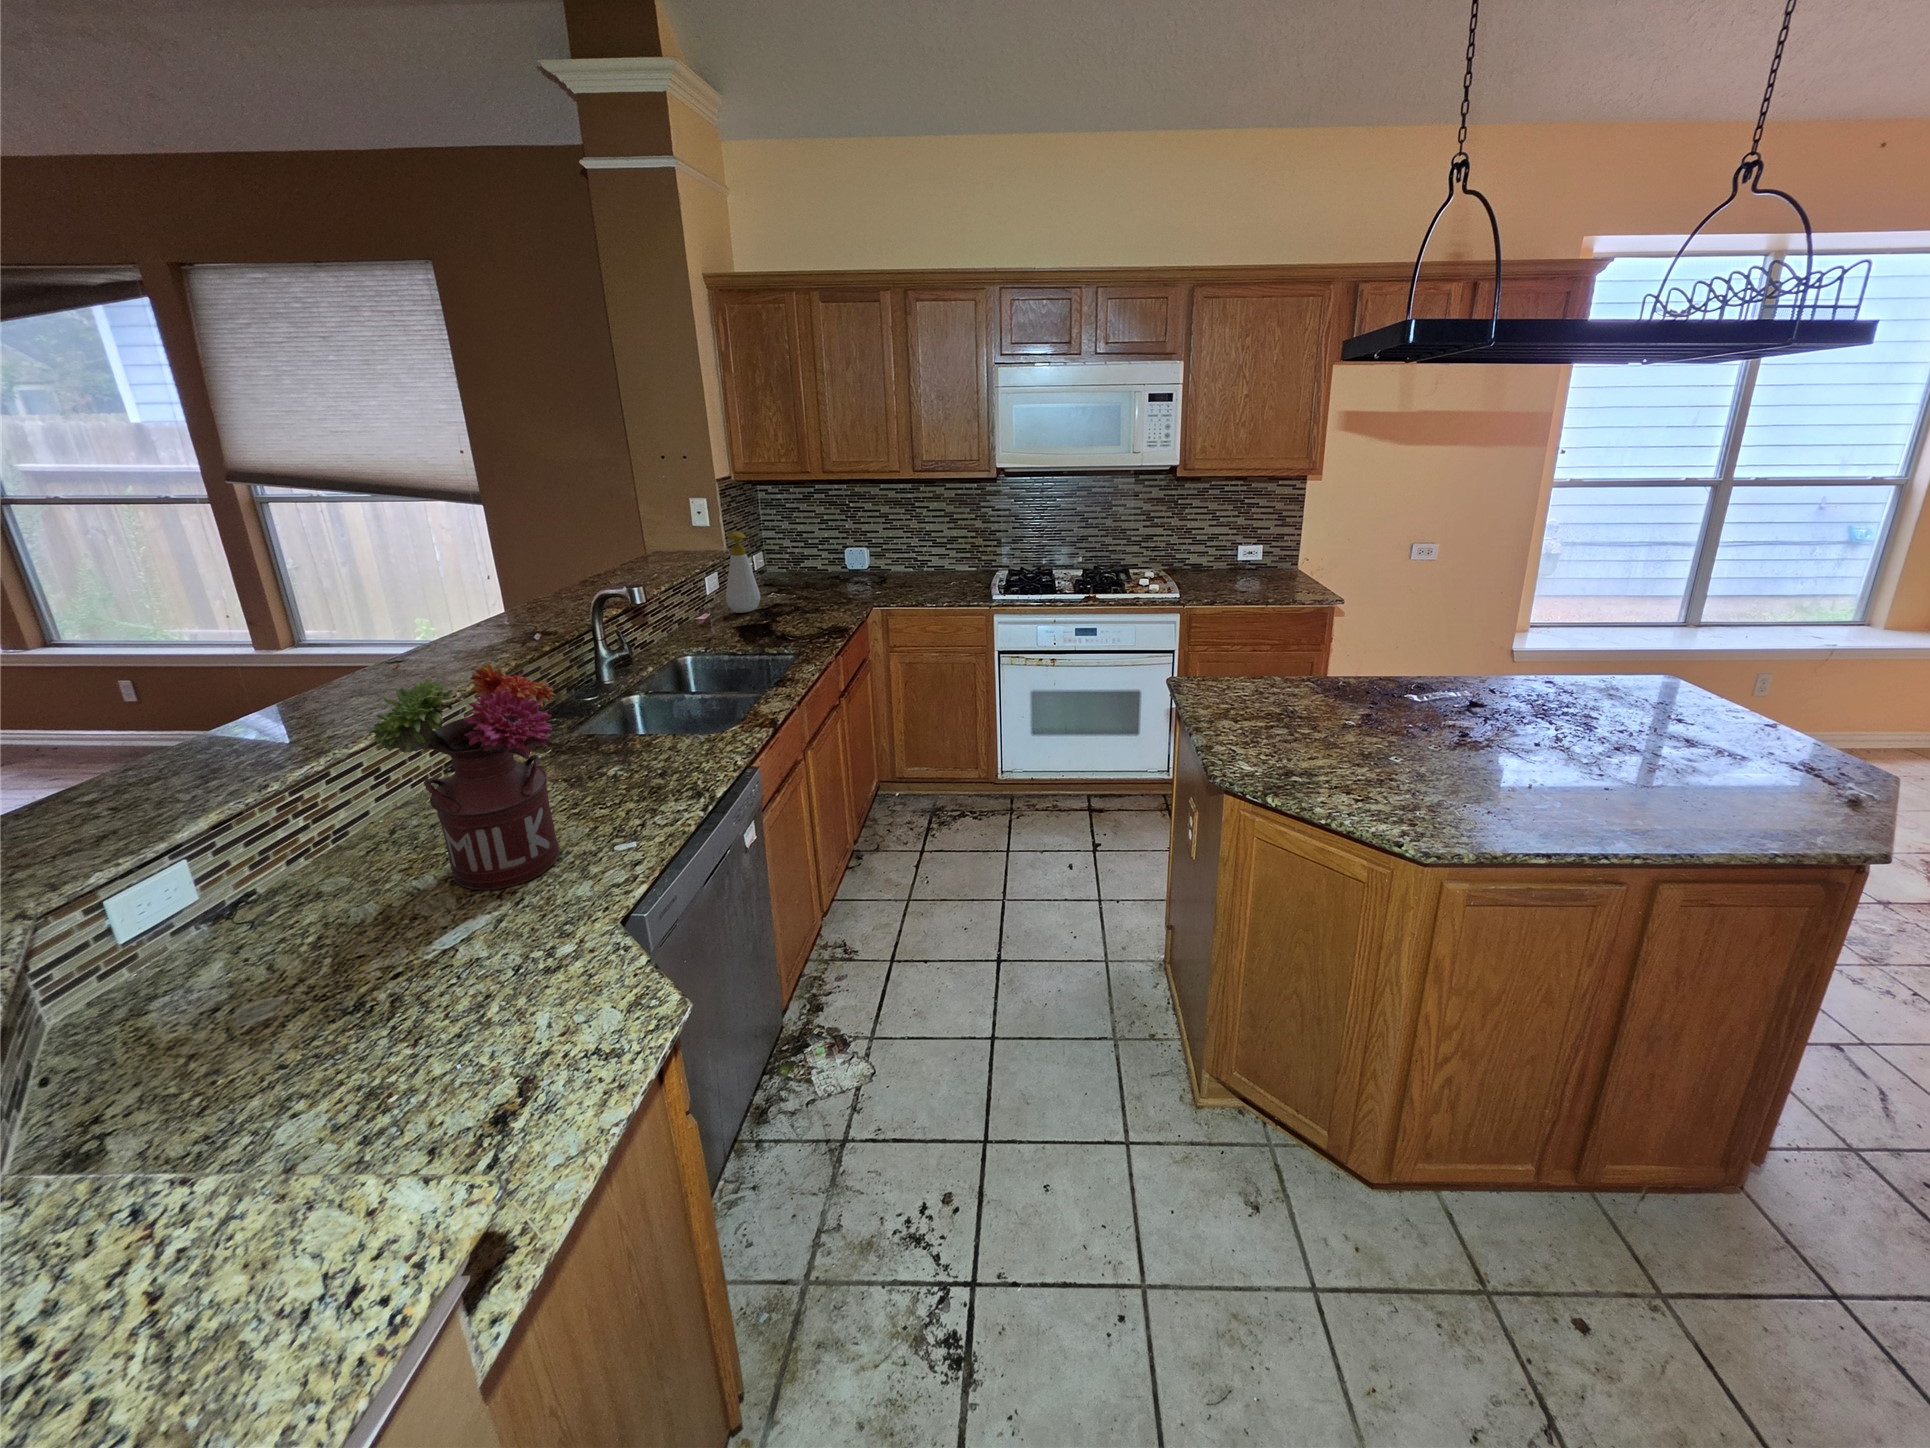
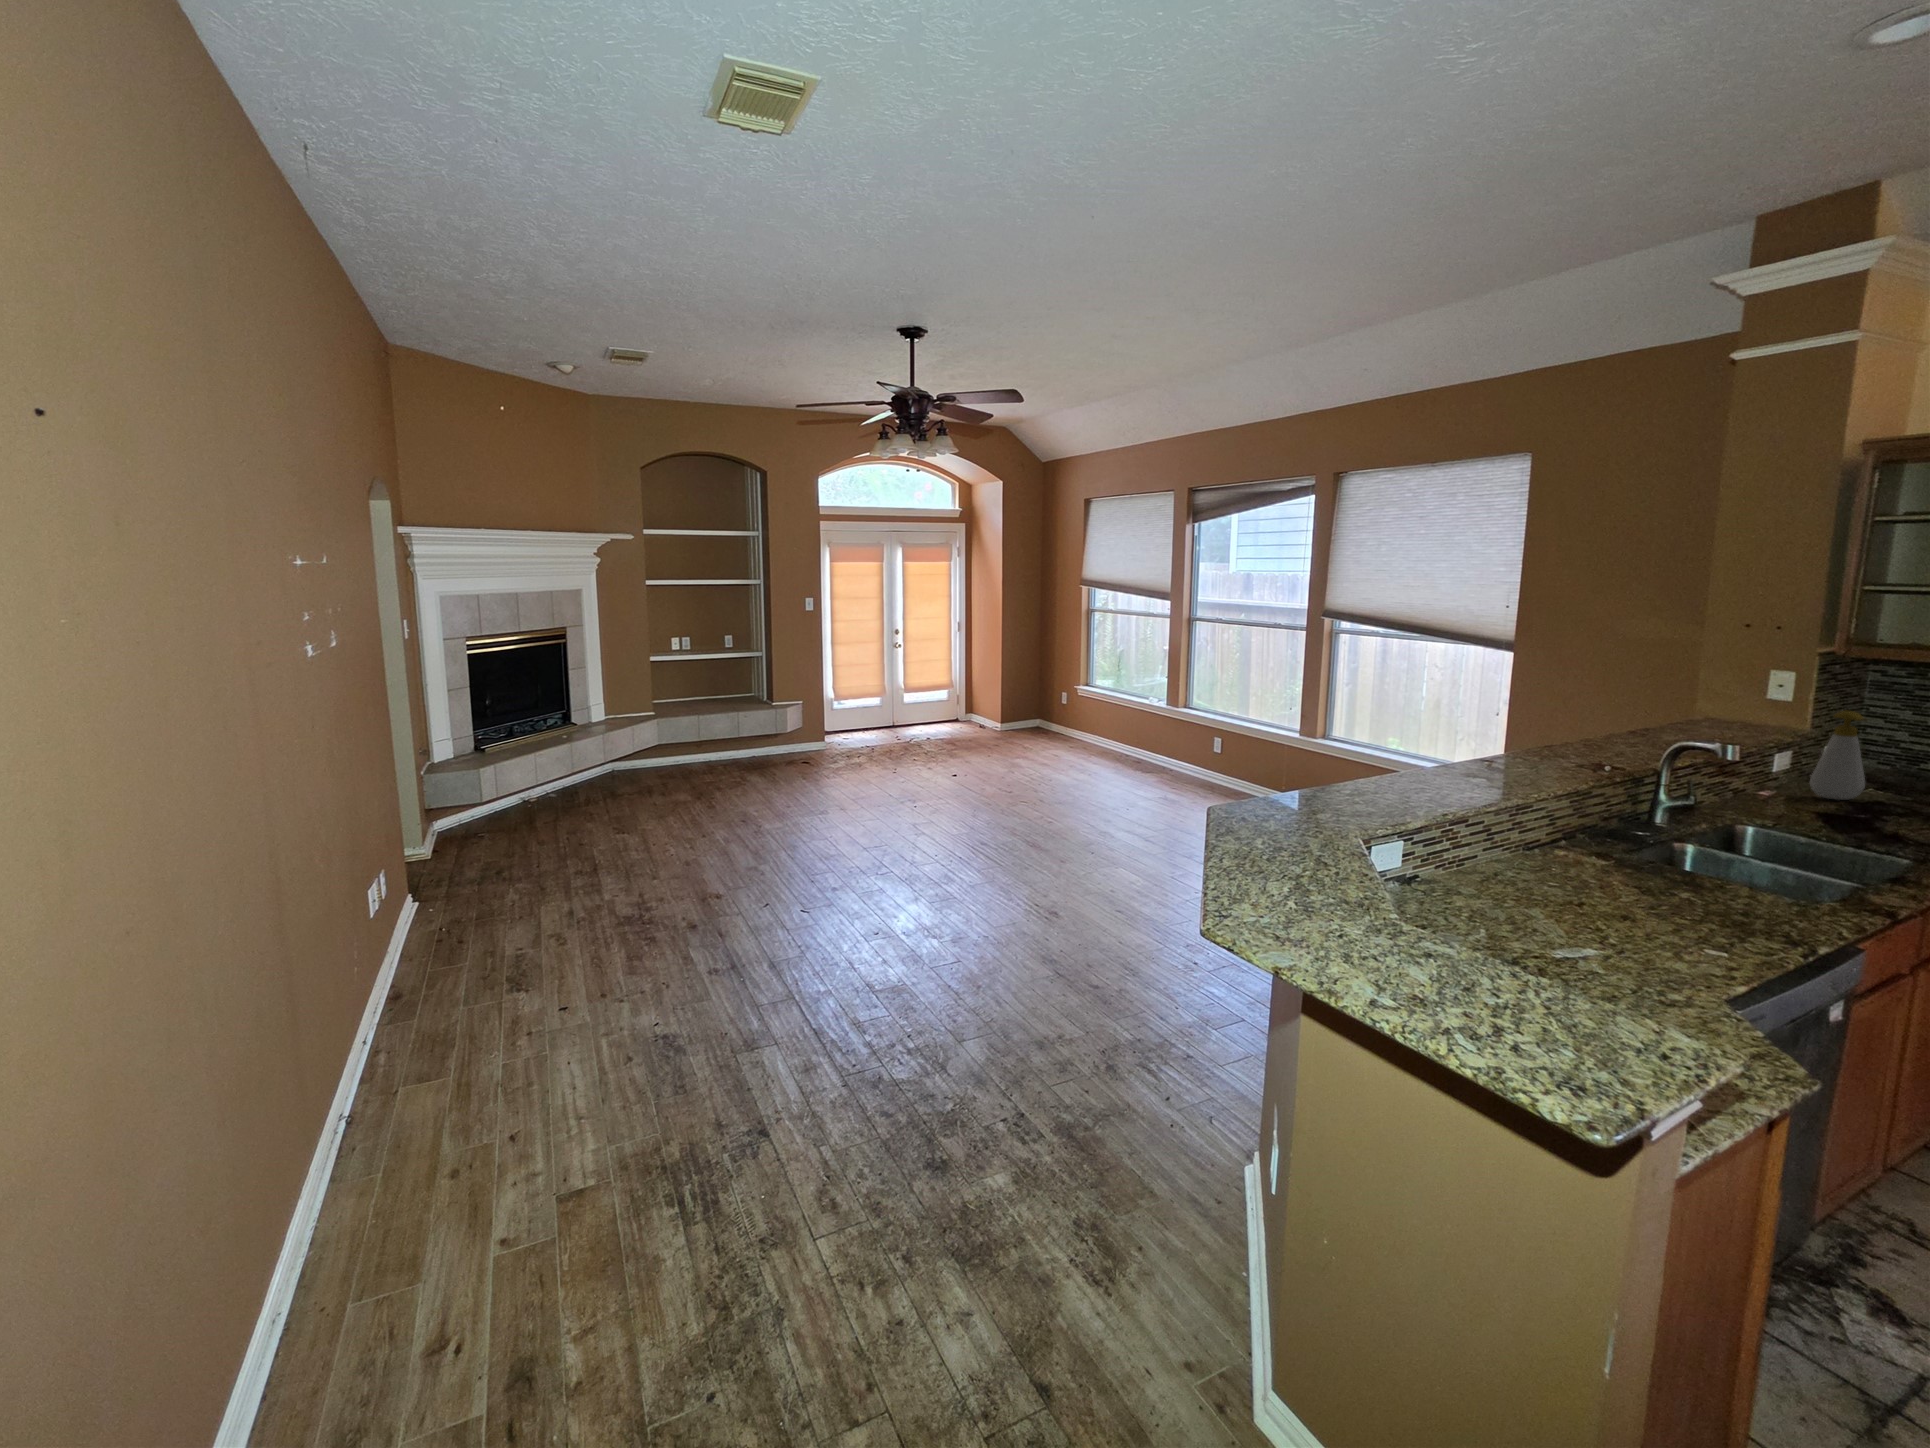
flower arrangement: present [369,663,560,890] -> none [1552,773,1705,945]

